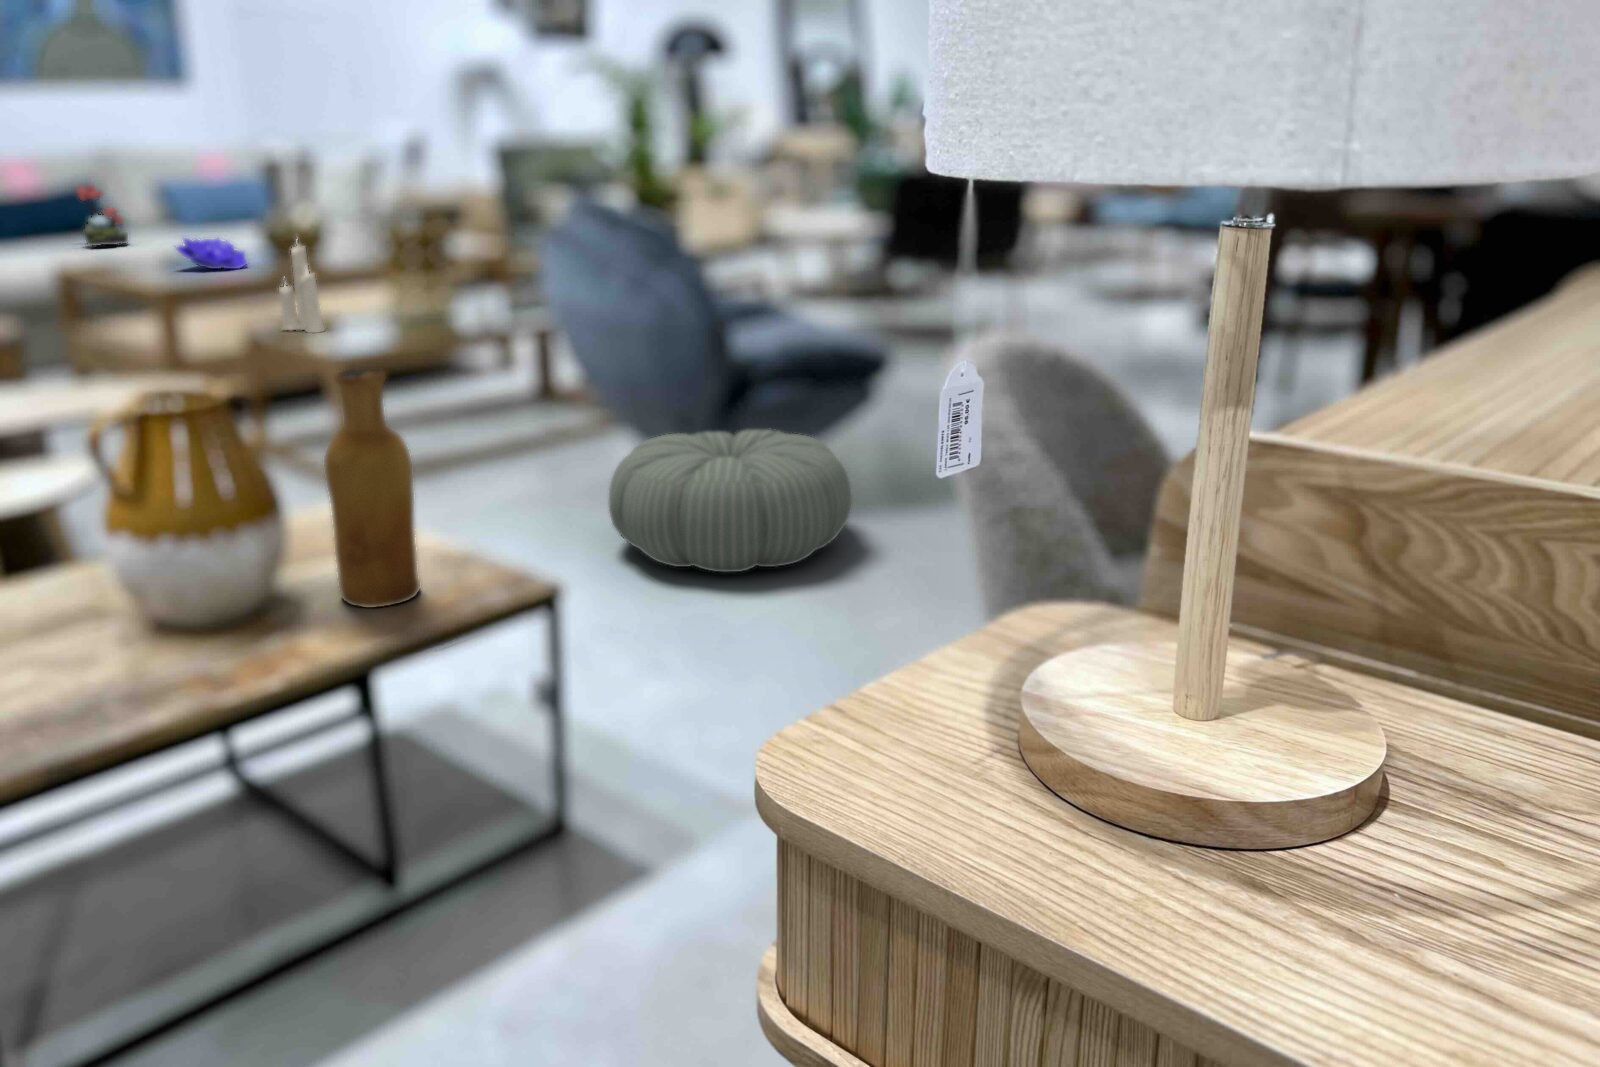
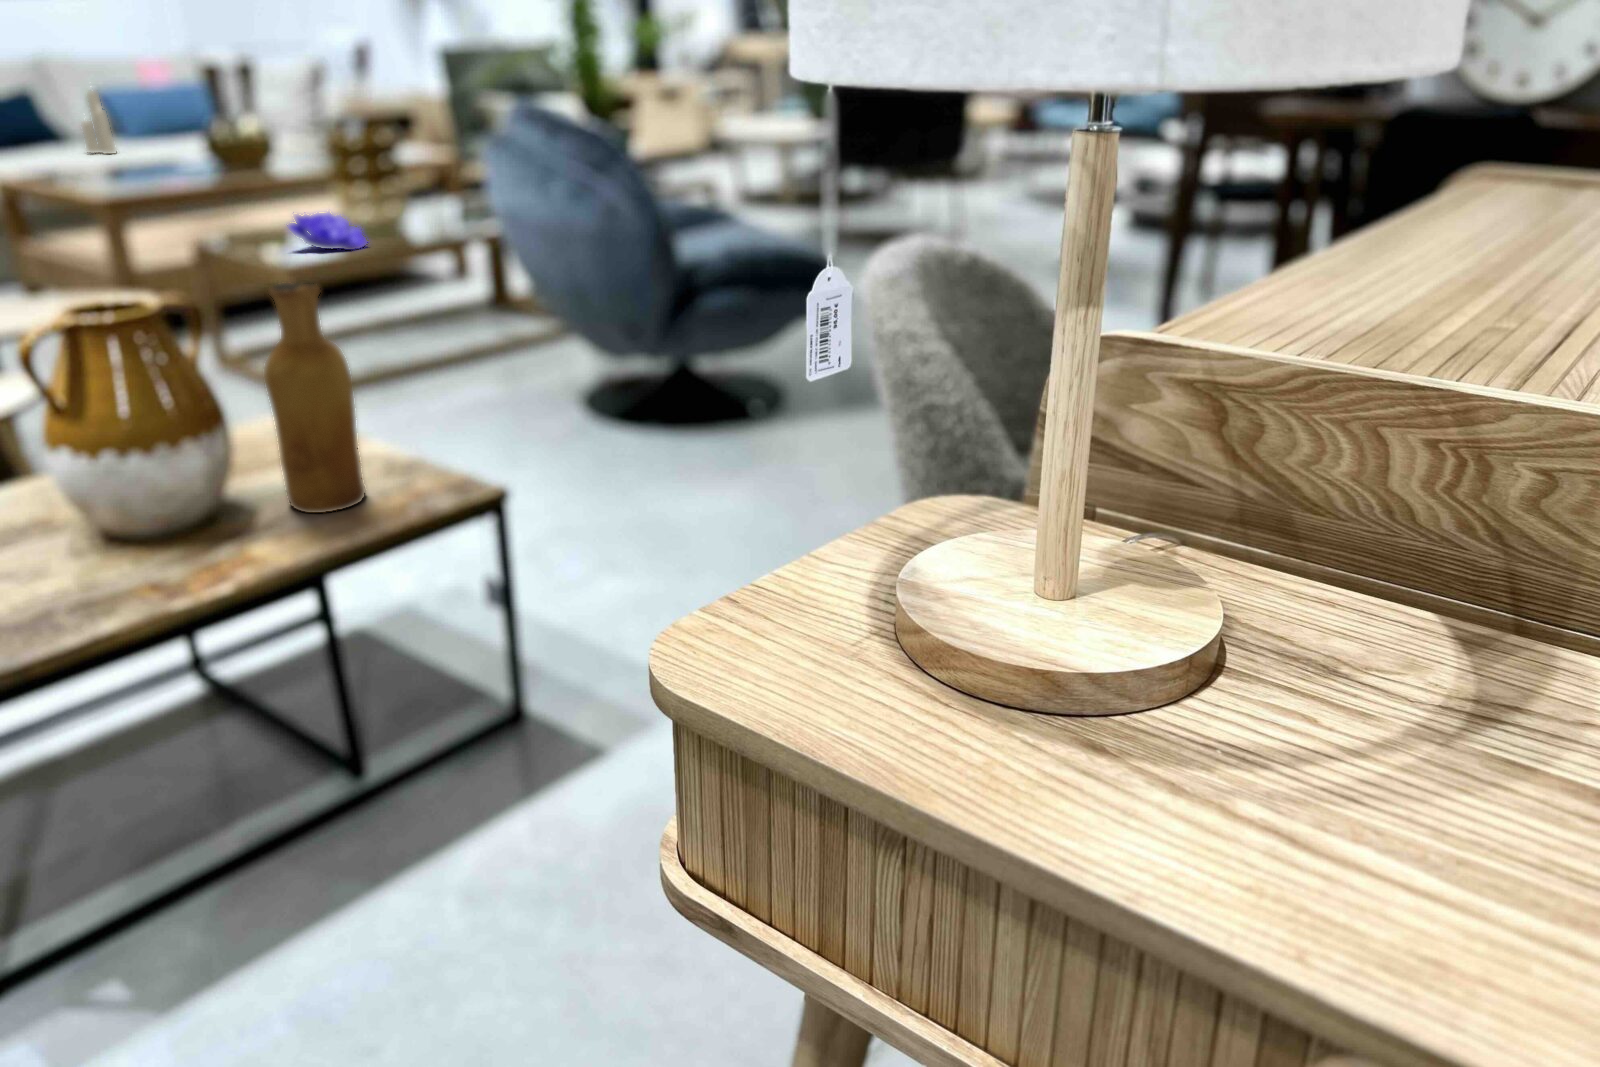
plant: present [77,185,128,246] -> none [17,100,75,162]
decorative bowl: present [176,238,247,269] -> present [287,213,367,250]
candle: present [279,246,324,333] -> present [82,91,116,154]
pouf: present [609,430,851,572] -> none [556,332,787,471]

